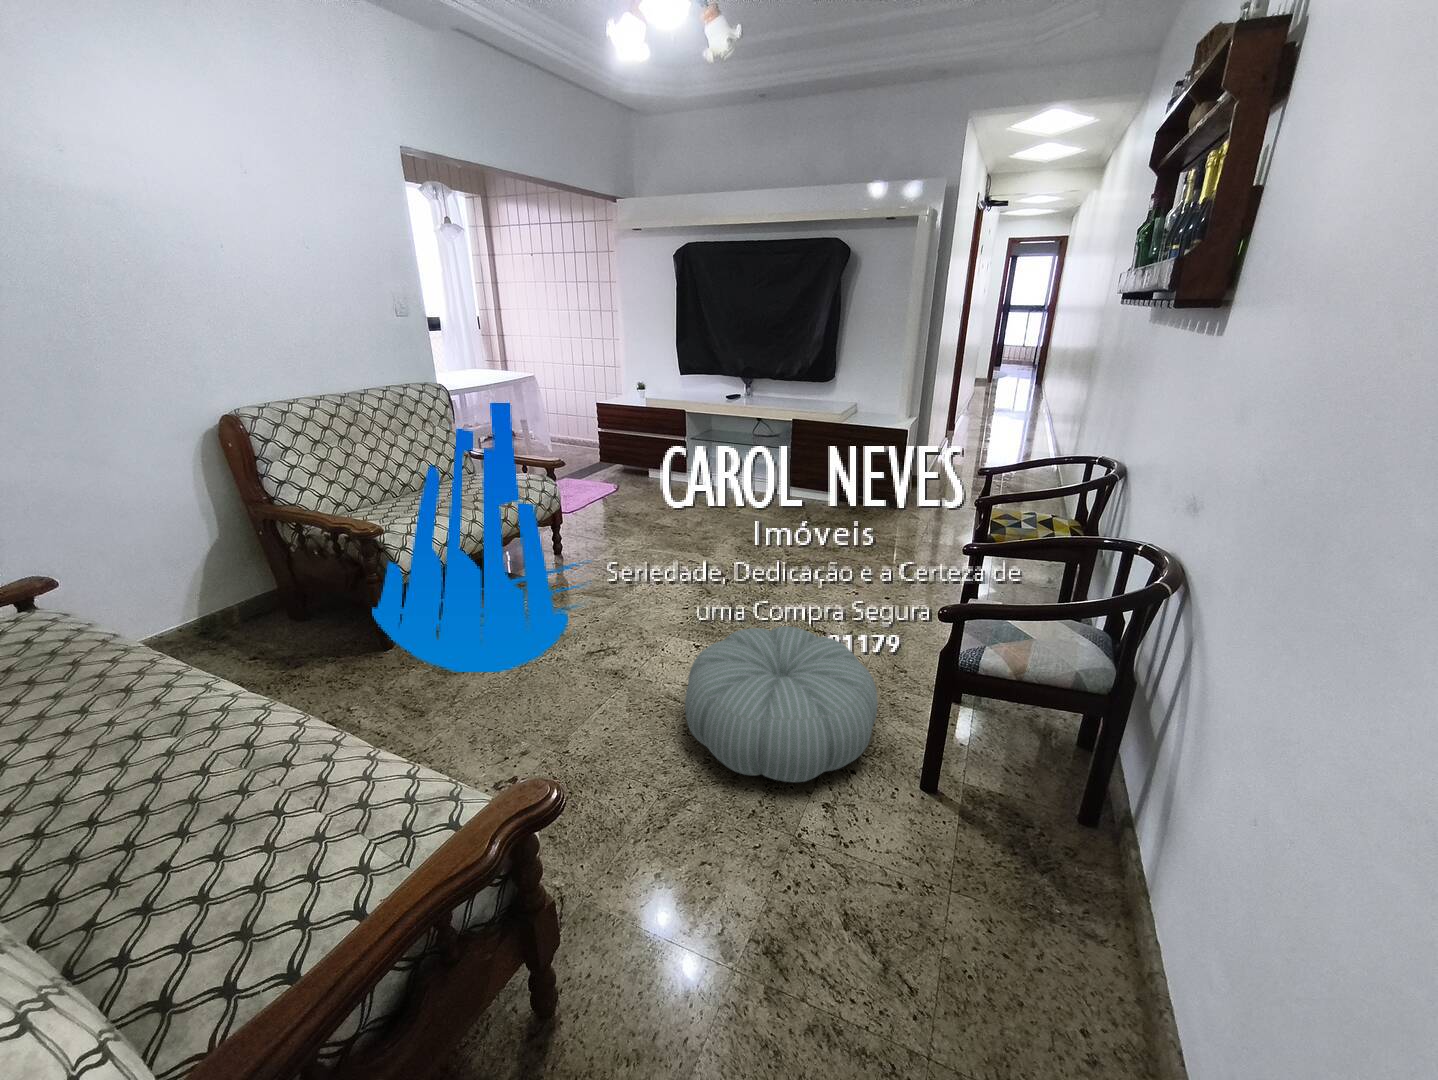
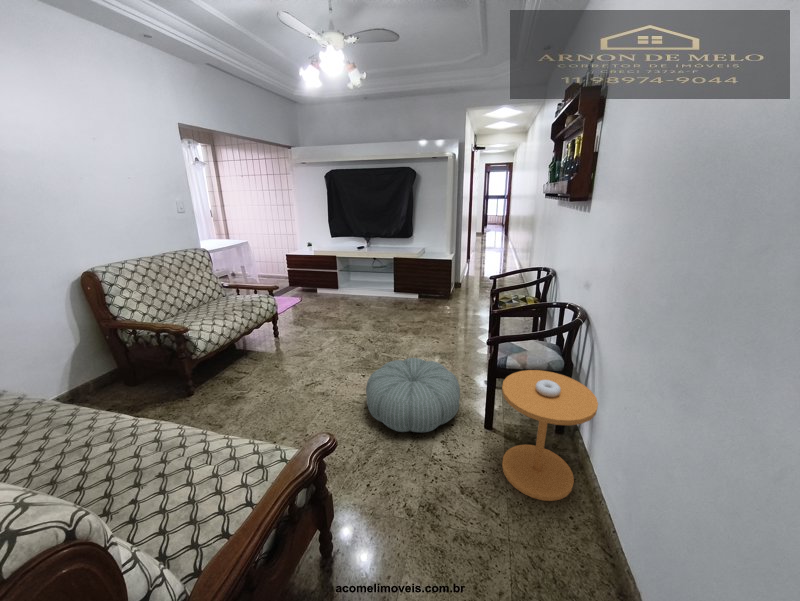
side table: none [943,688,1182,983] -> present [502,370,598,501]

